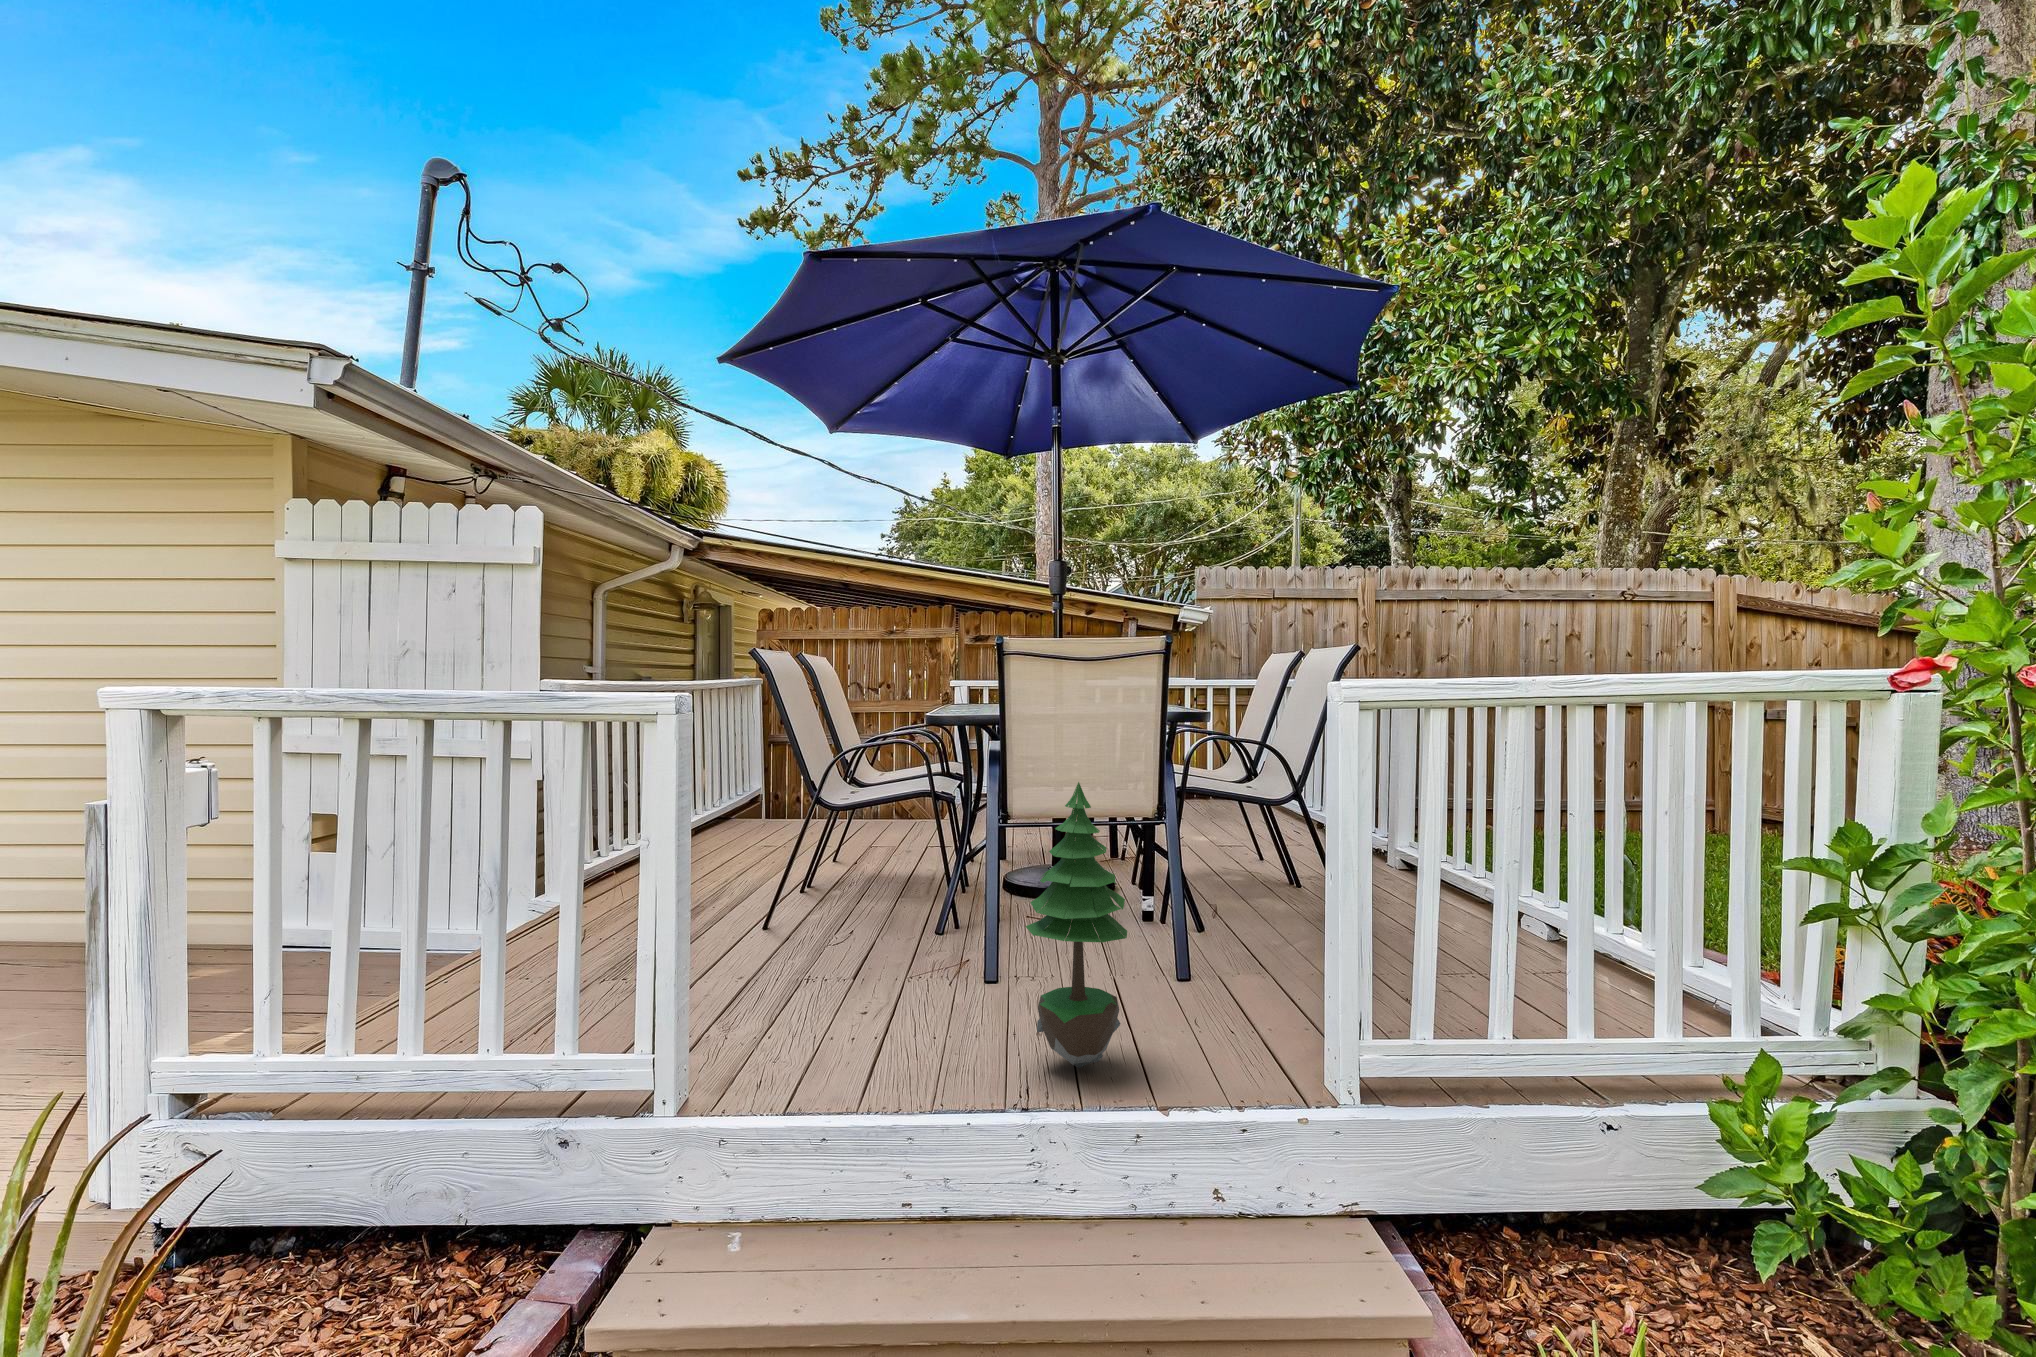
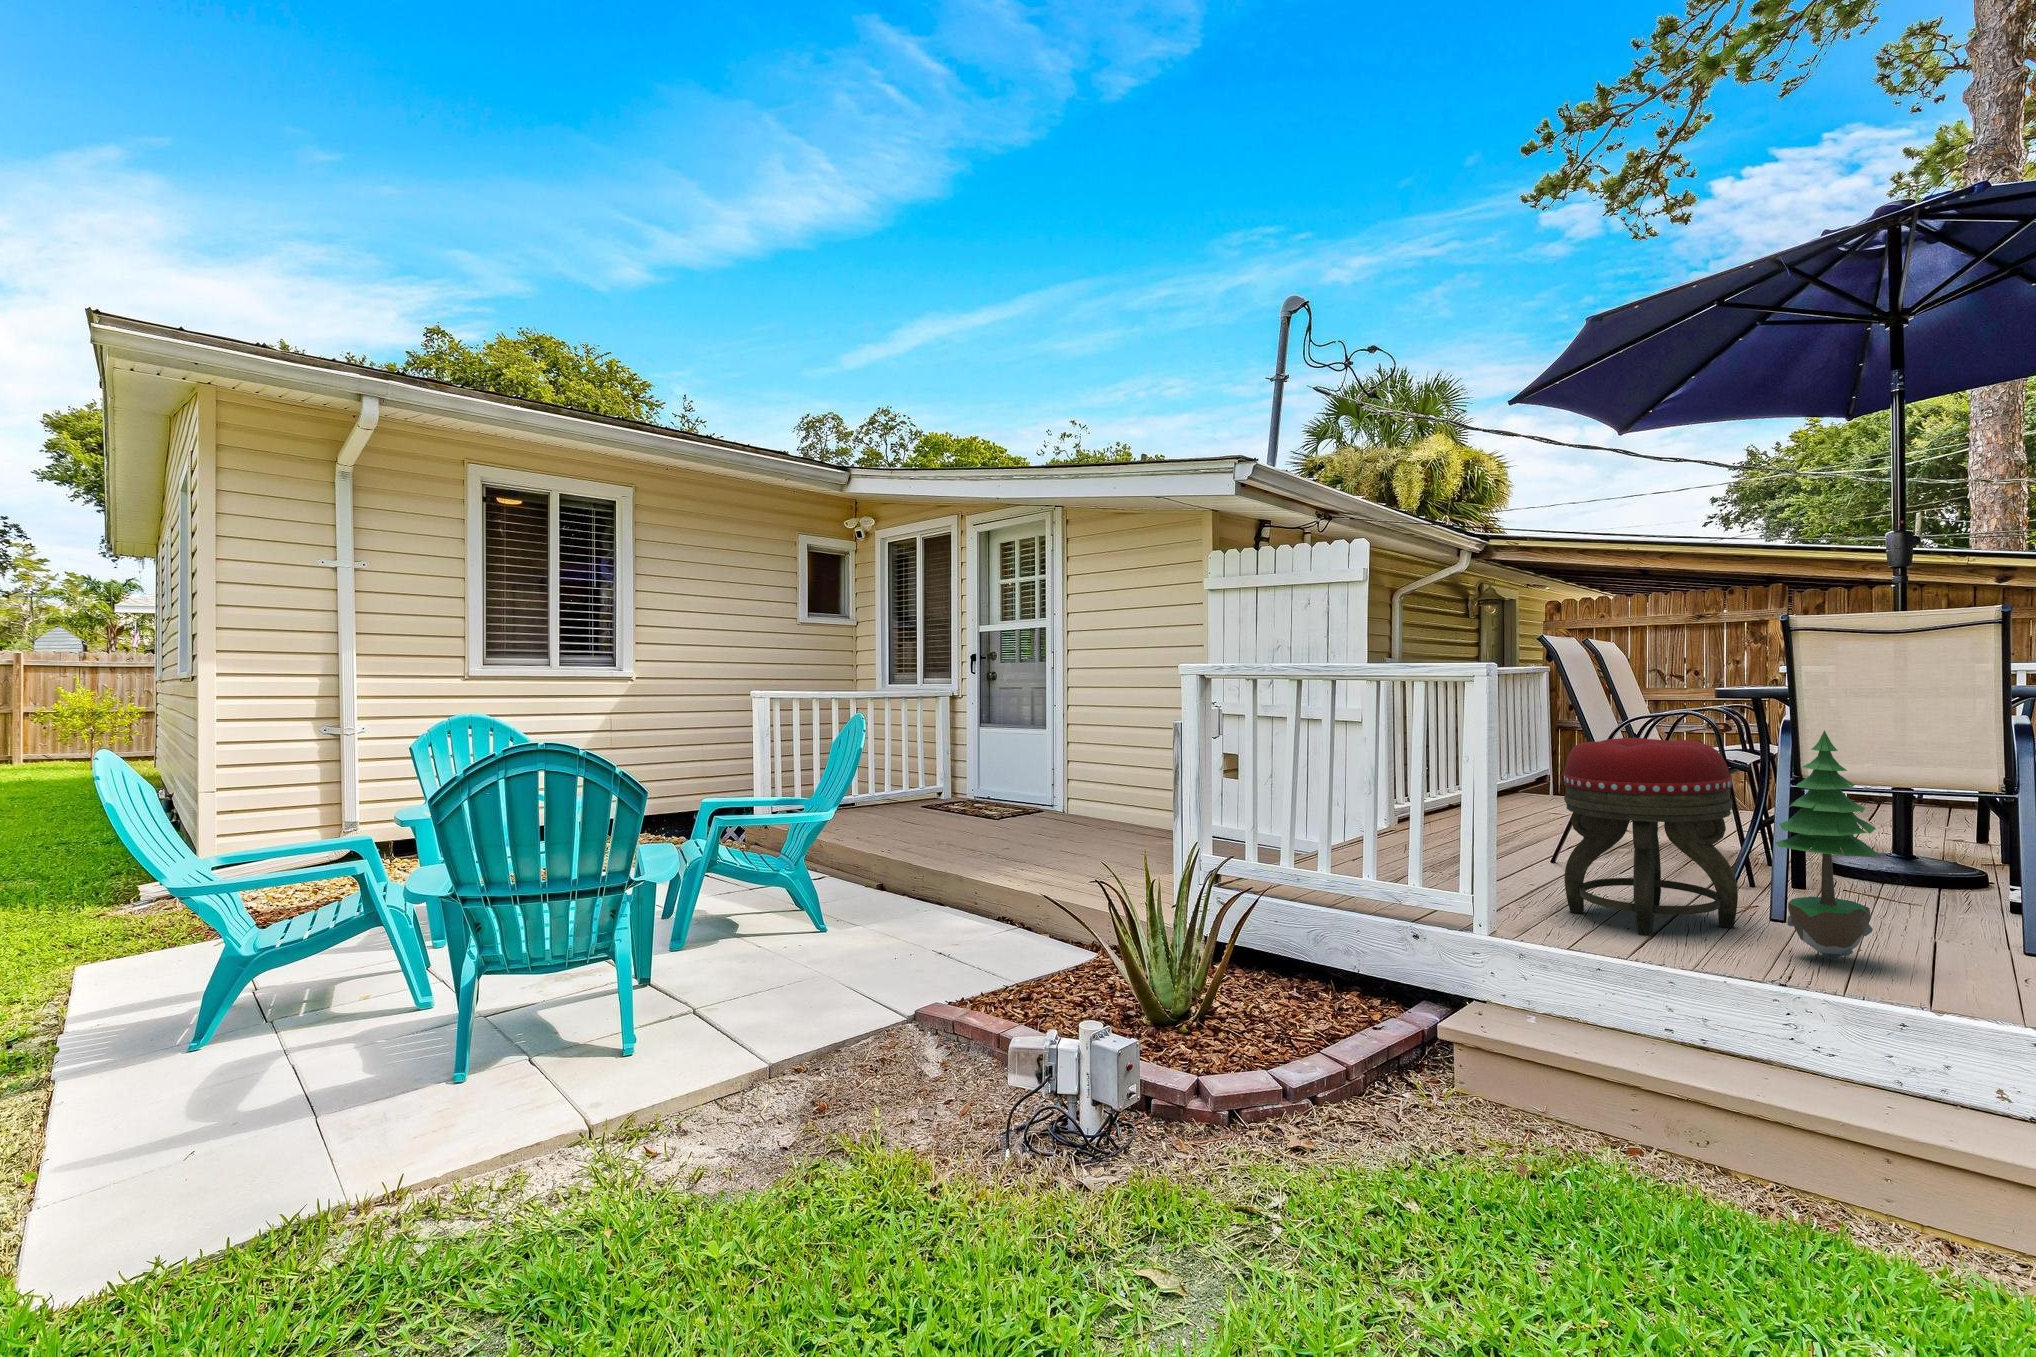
footstool: none [778,789,976,1068] -> present [1564,738,1738,936]

